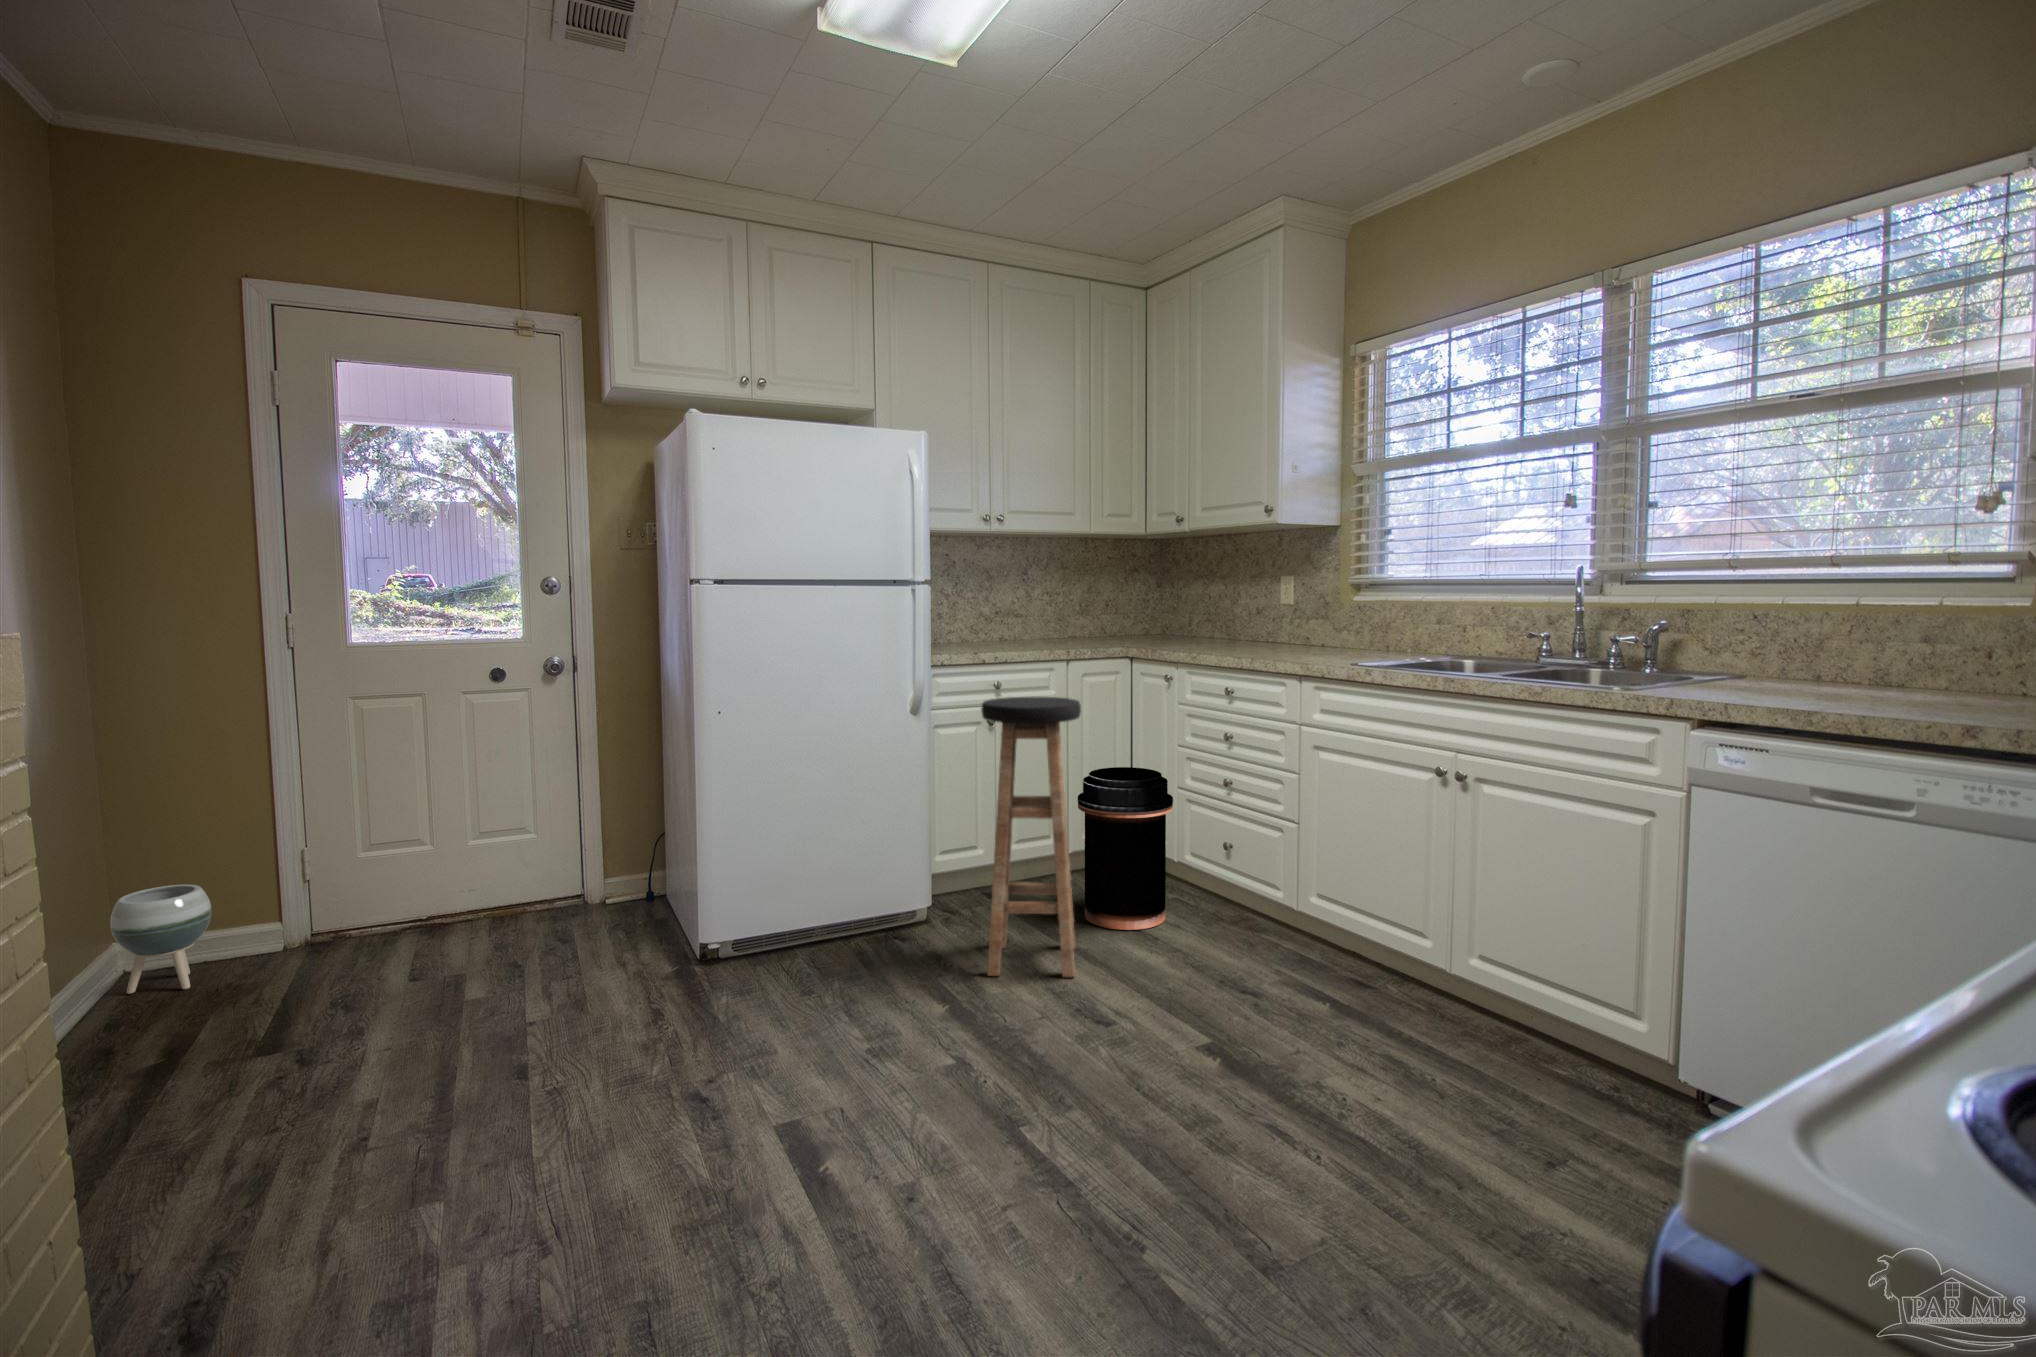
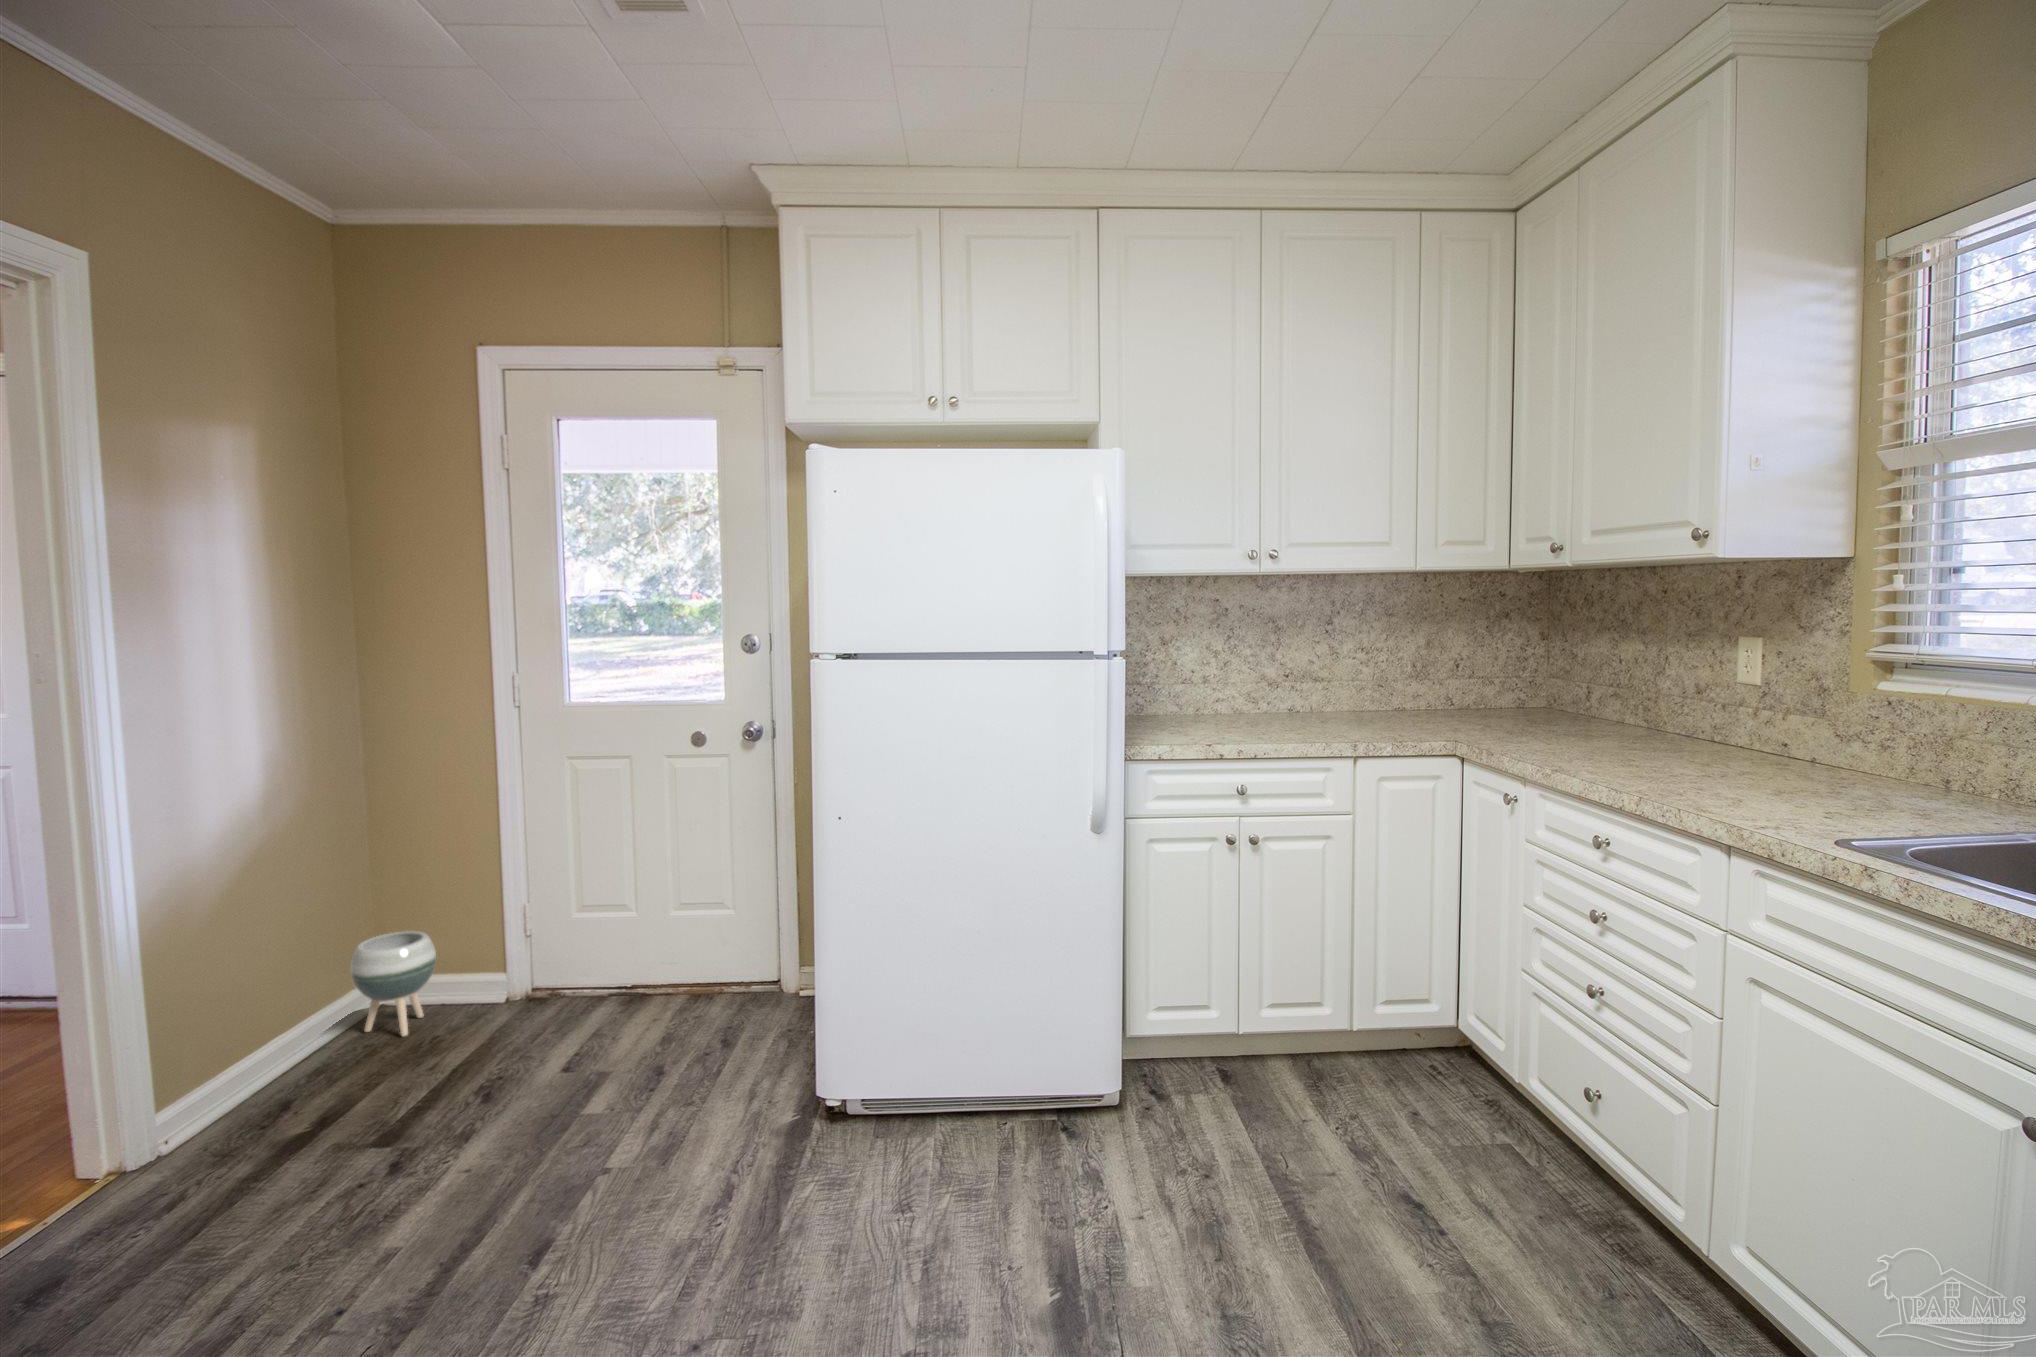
bar stool: present [981,697,1081,977] -> none [1140,828,1300,1285]
trash can: present [1078,767,1173,930] -> none [1332,931,1488,1202]

